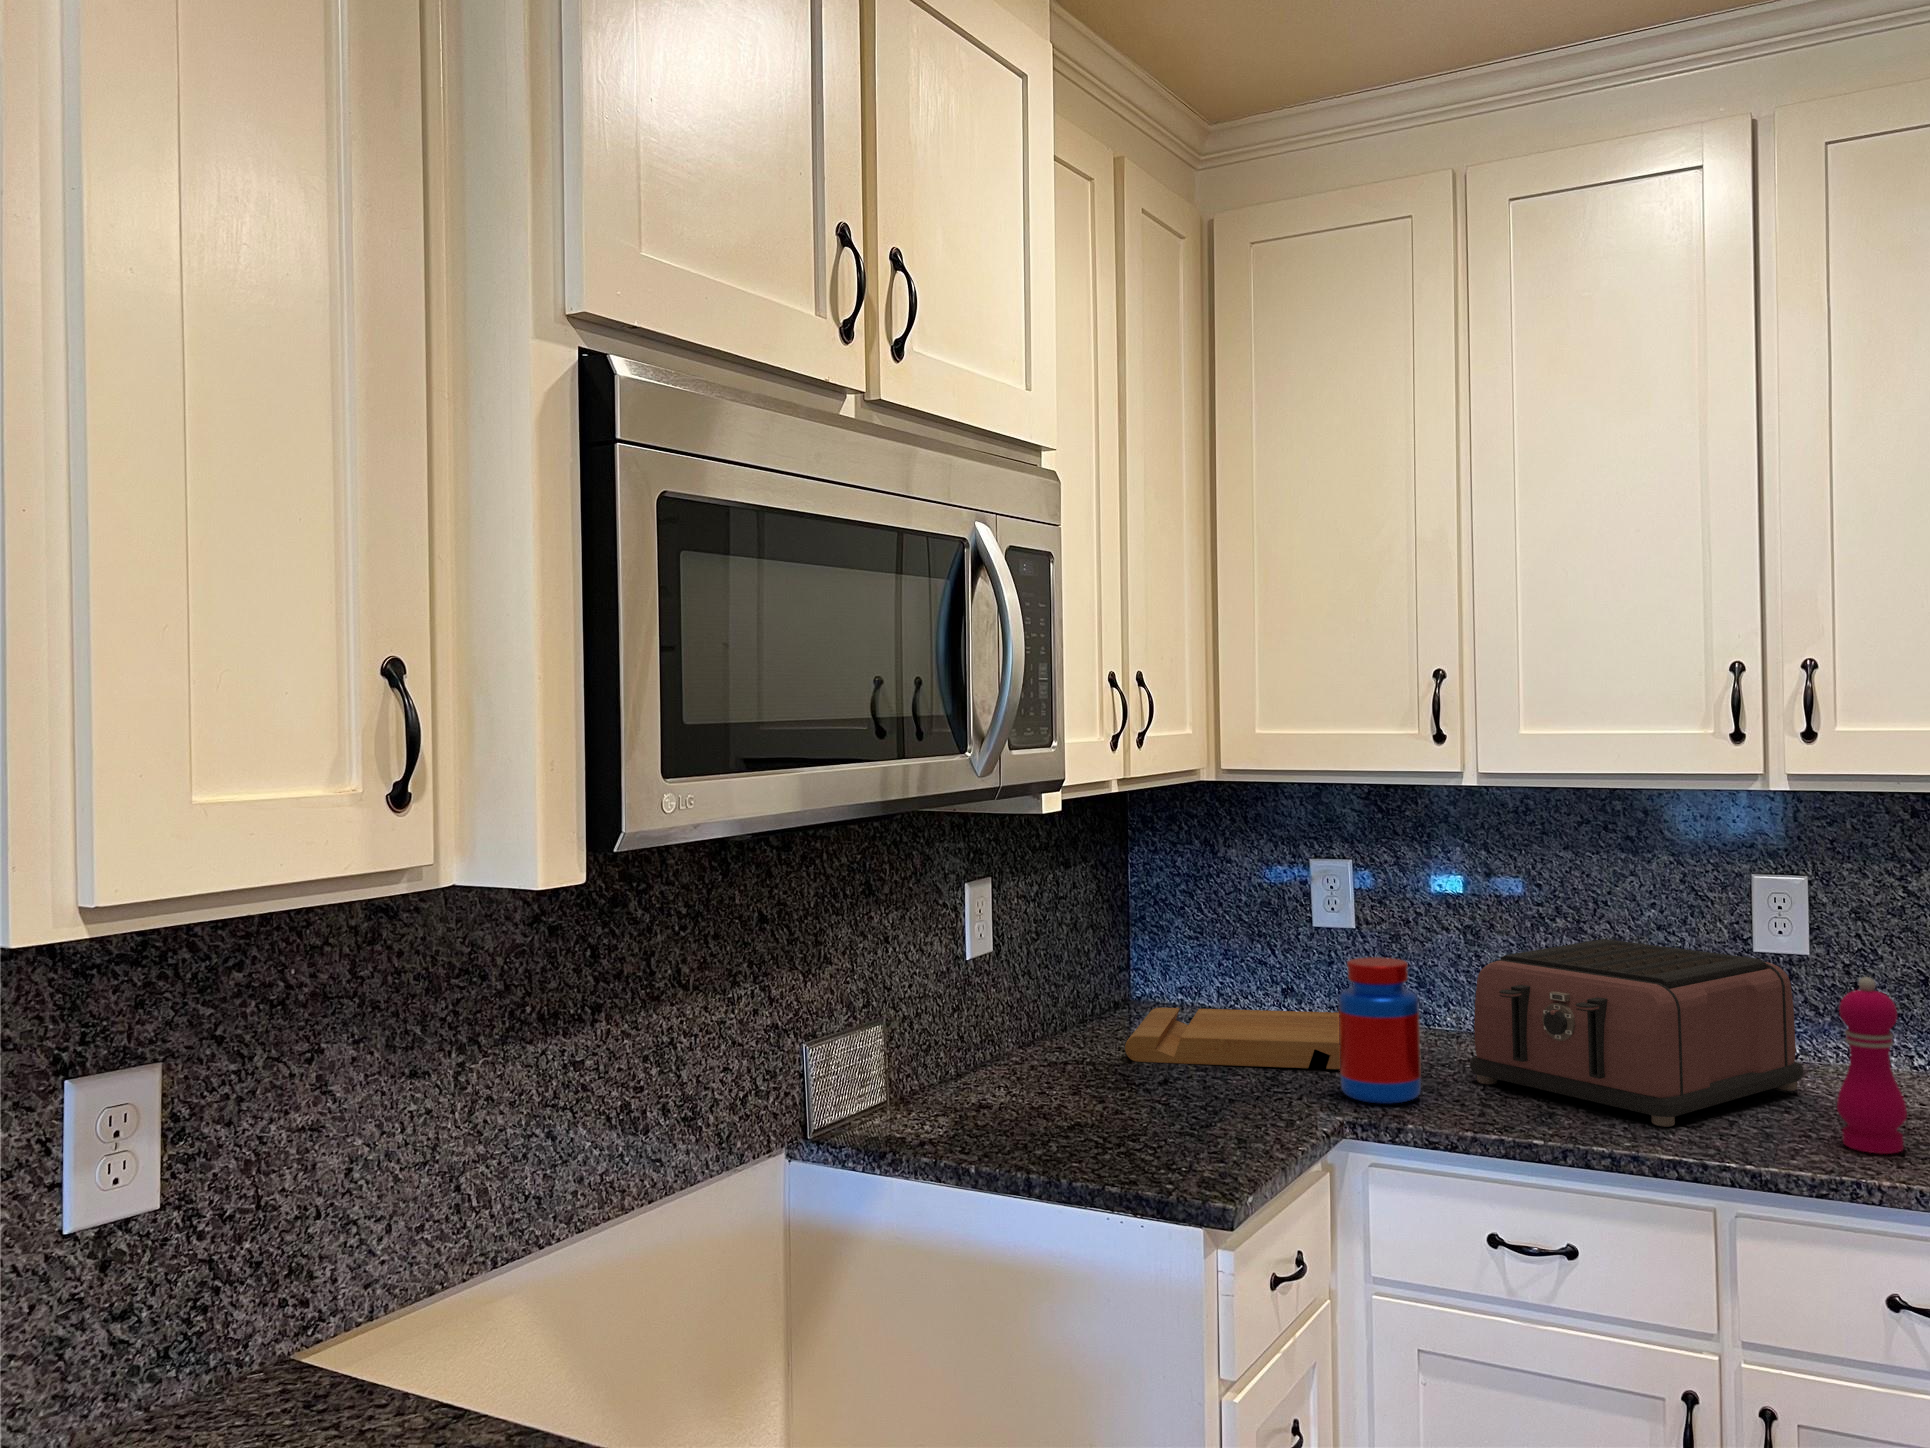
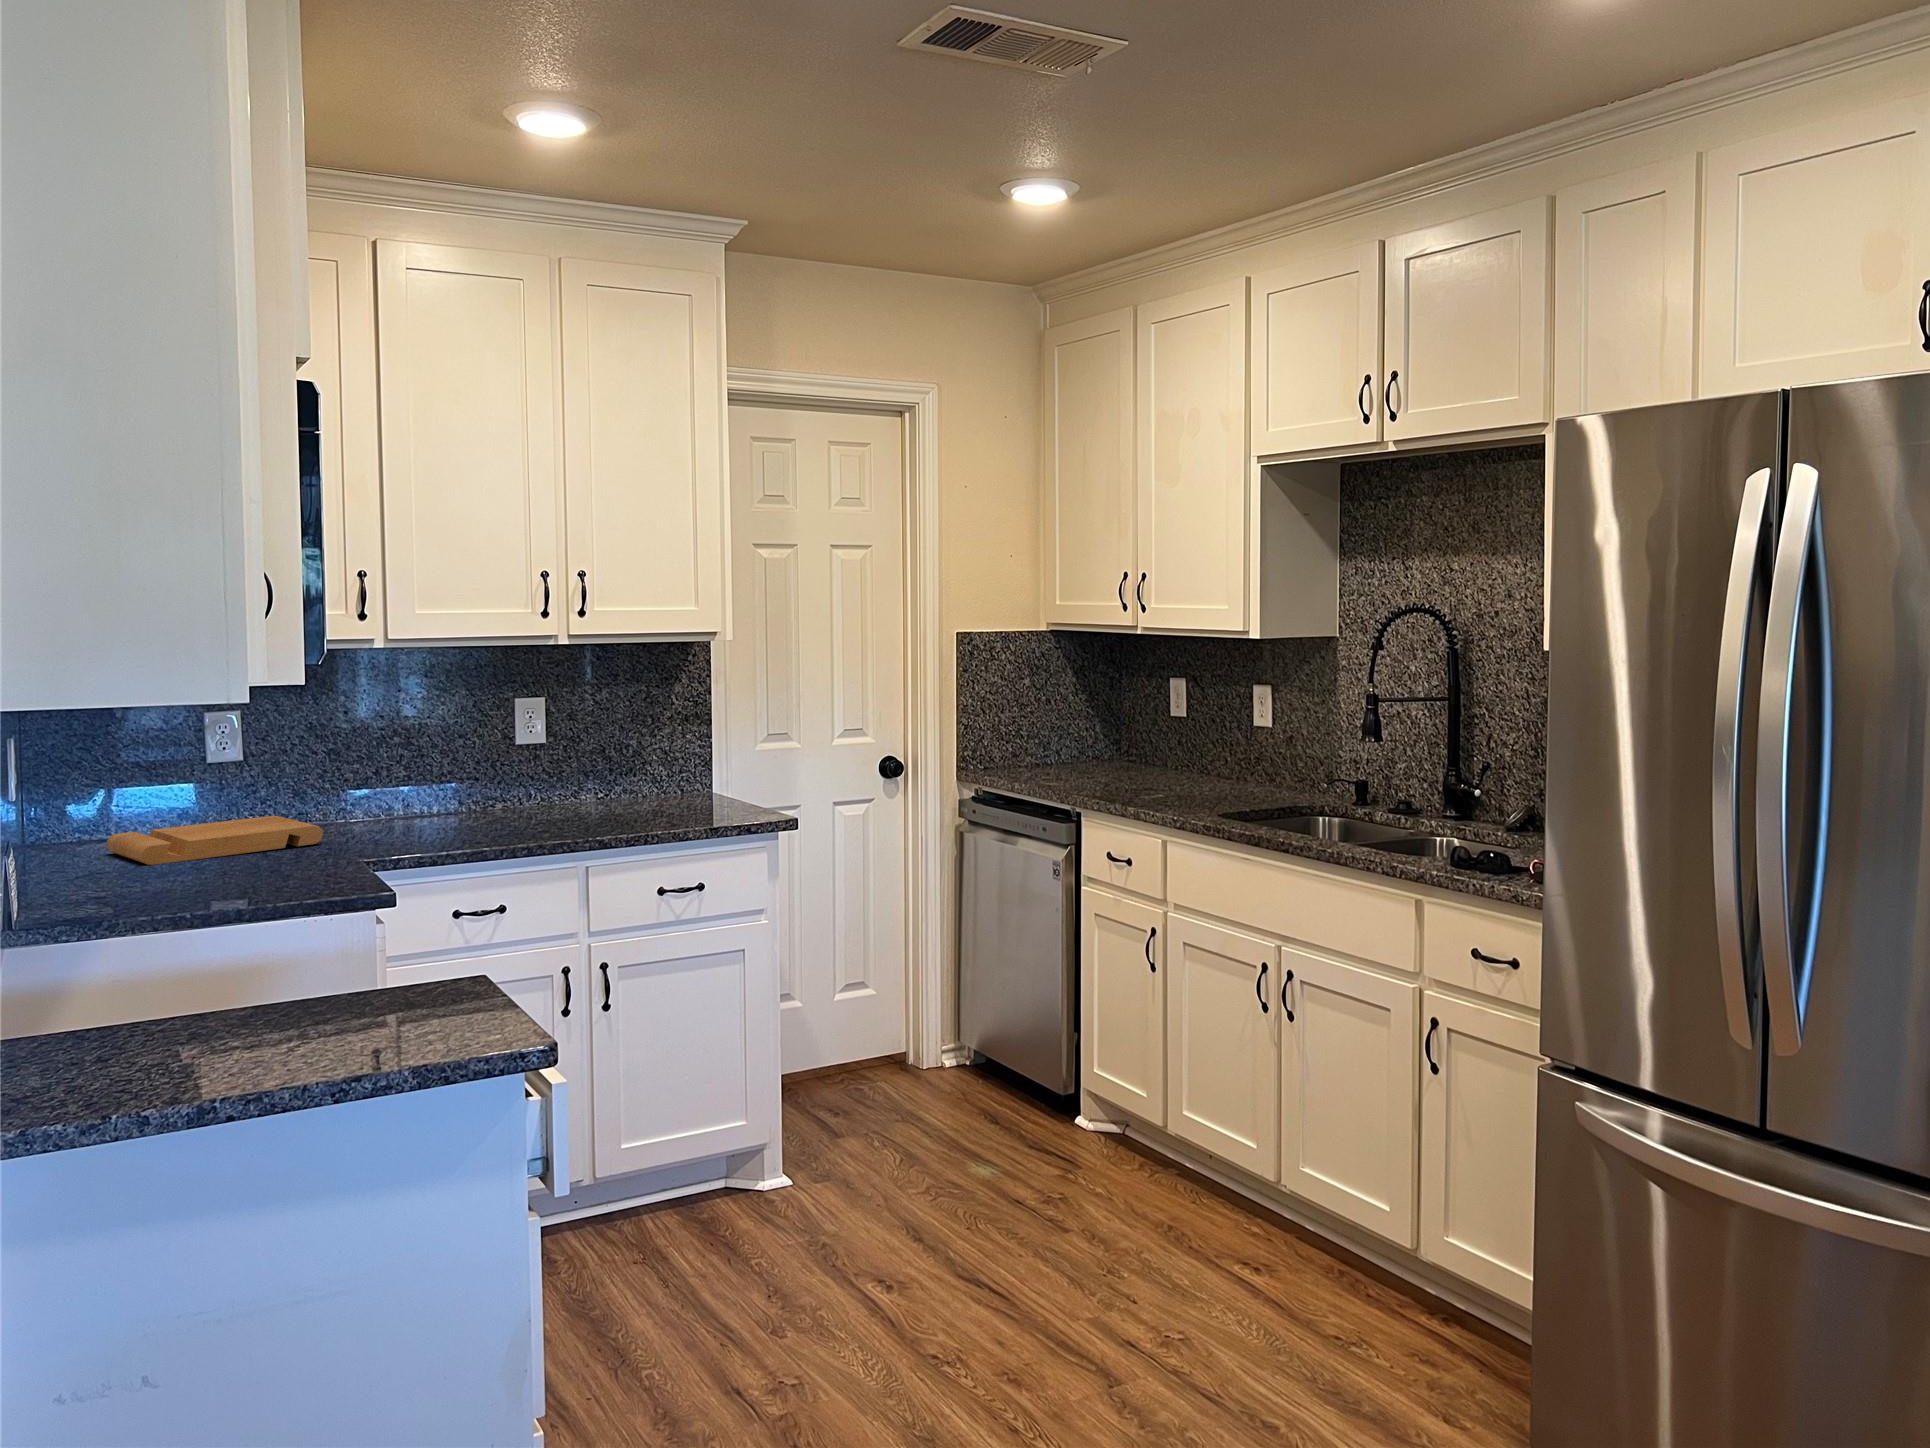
toaster: present [1470,939,1803,1127] -> none [394,742,566,838]
jar: present [1339,957,1421,1104] -> none [333,761,390,852]
pepper mill: present [1837,977,1907,1154] -> none [614,738,646,826]

